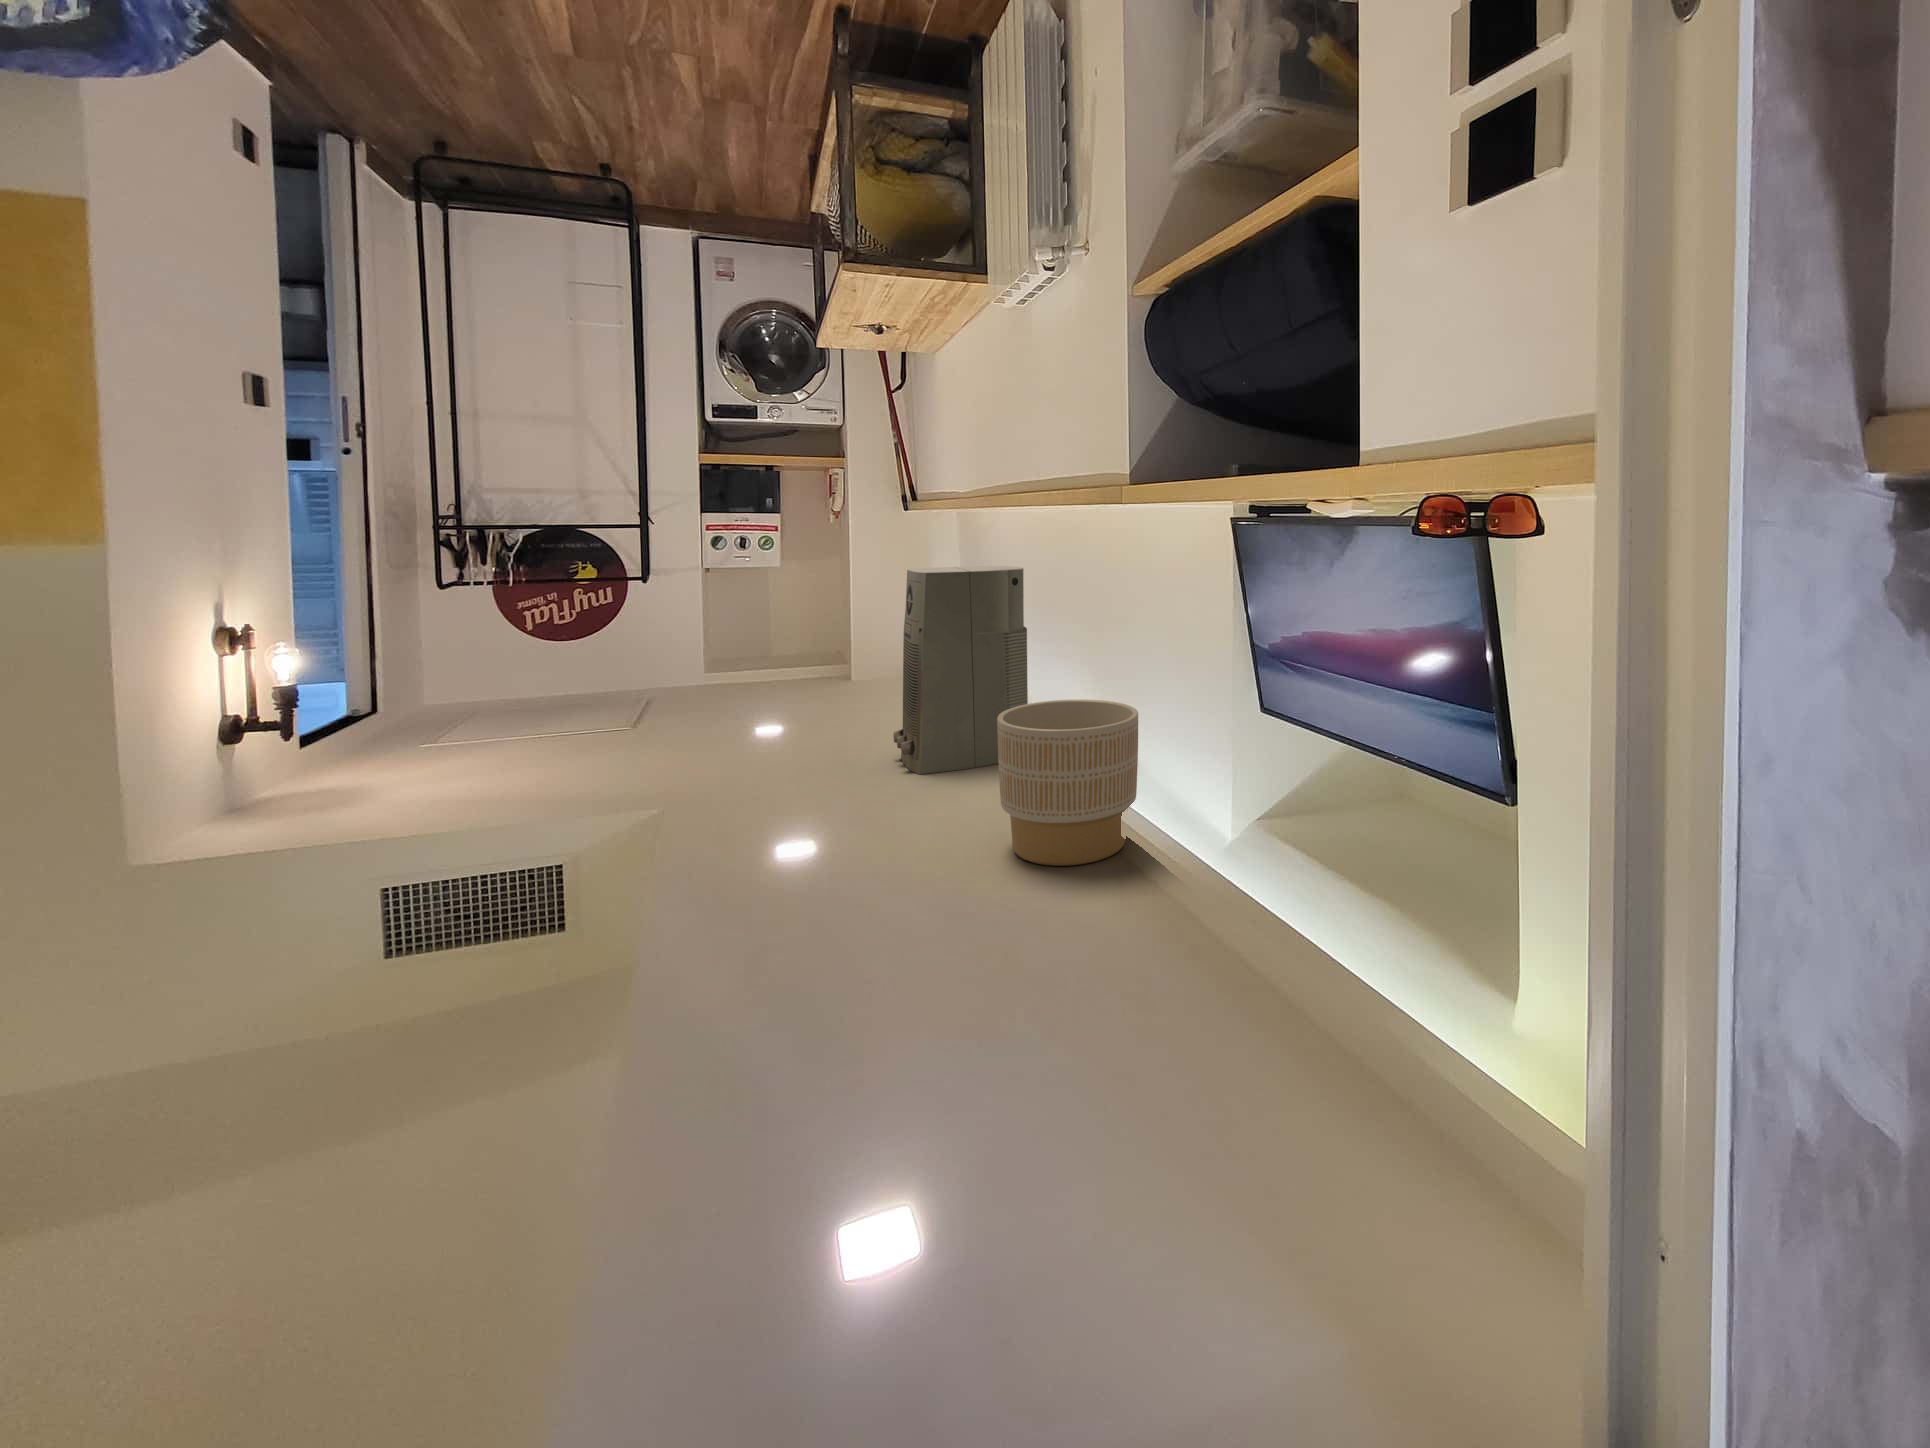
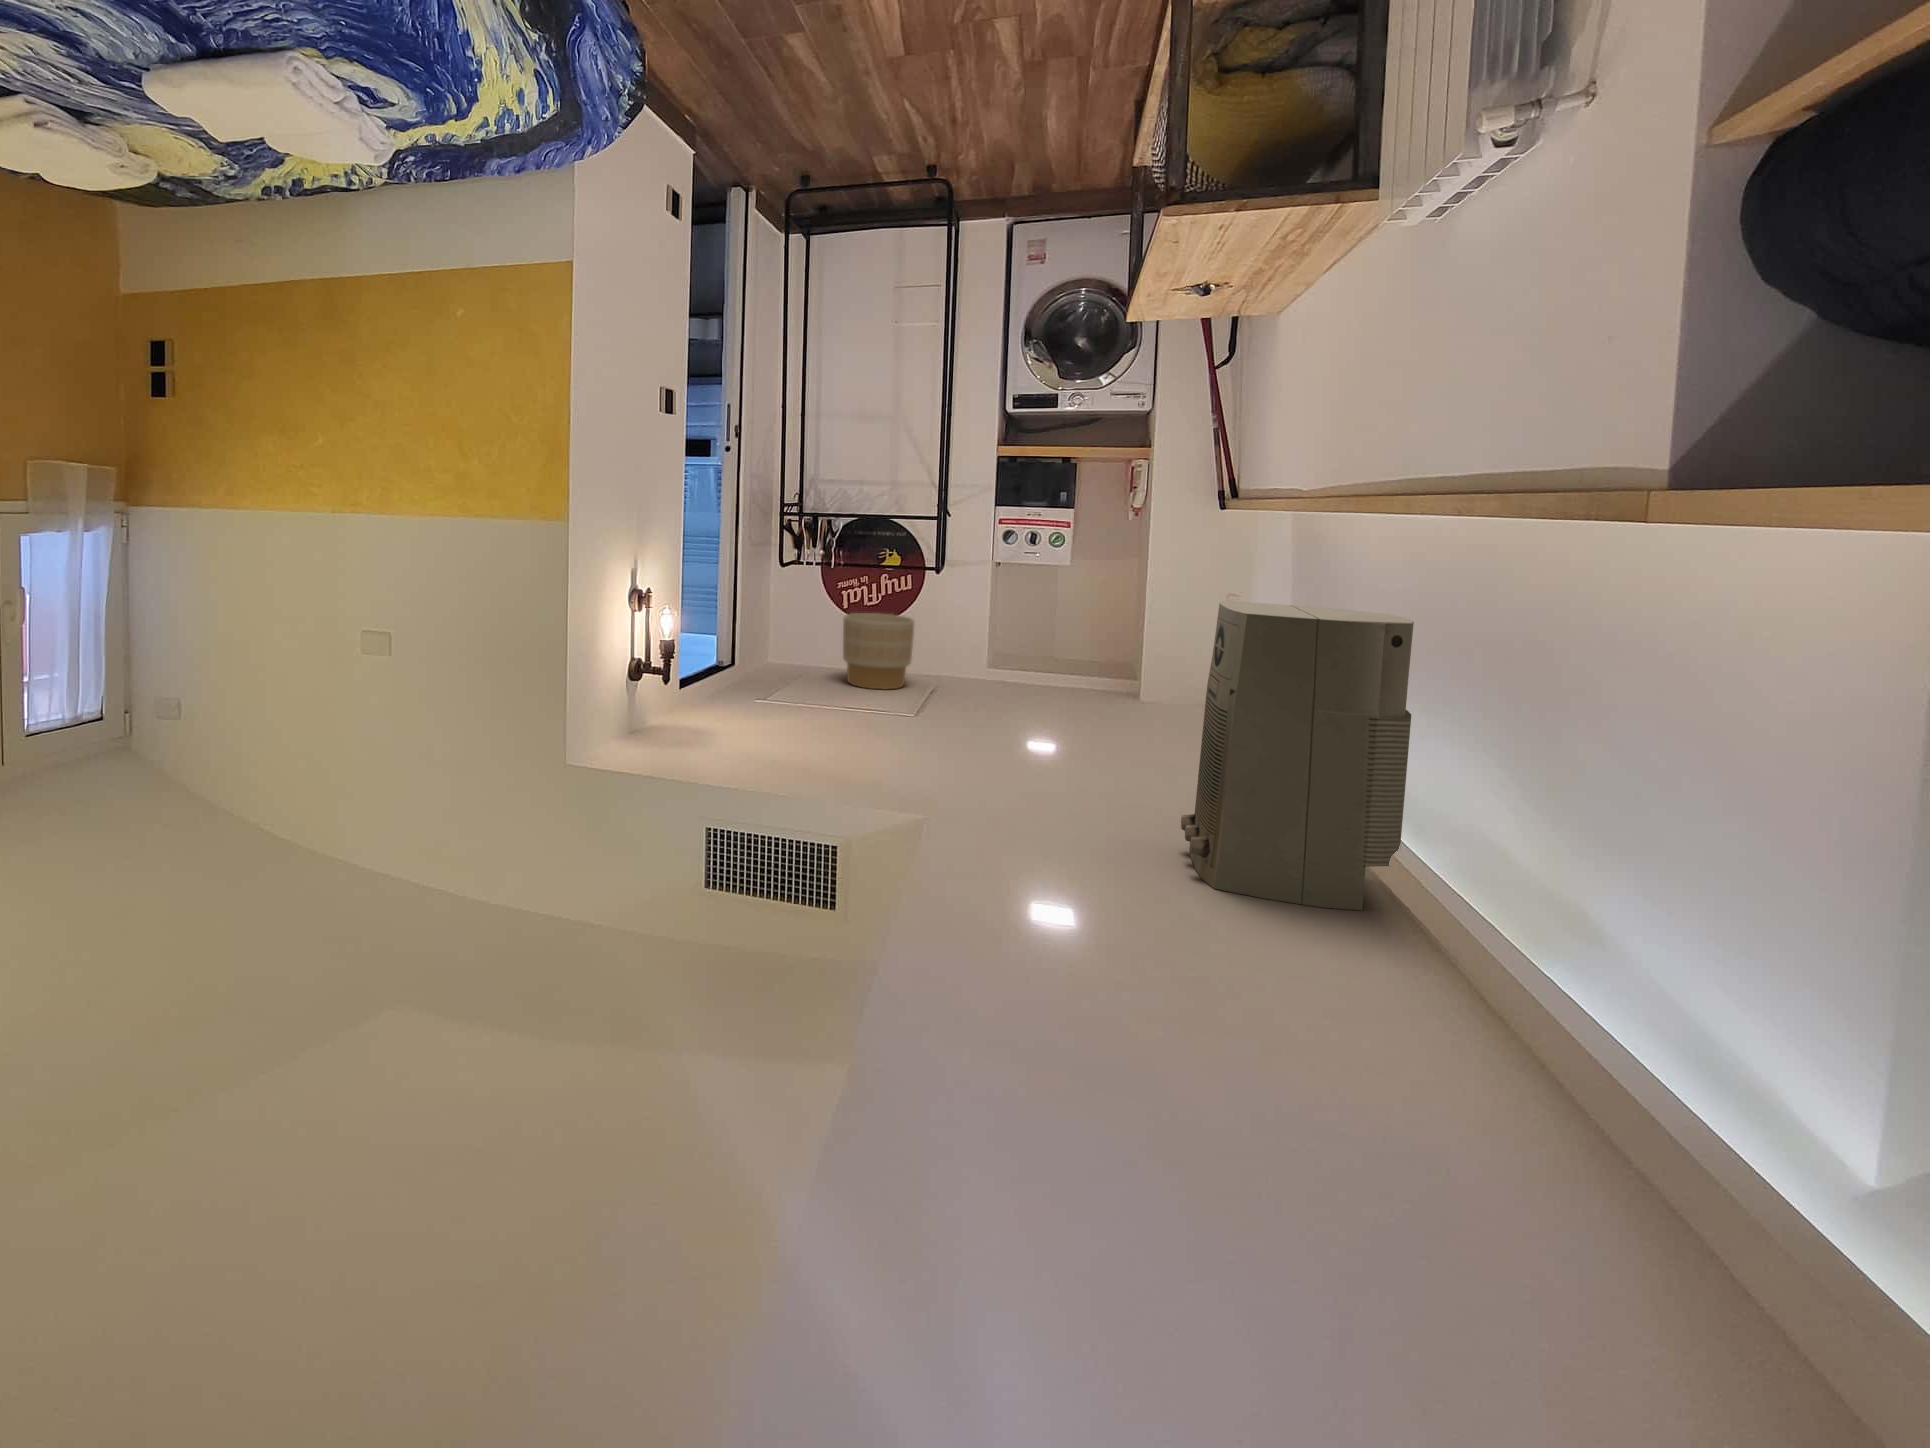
planter: present [997,700,1138,866] -> present [843,613,914,689]

